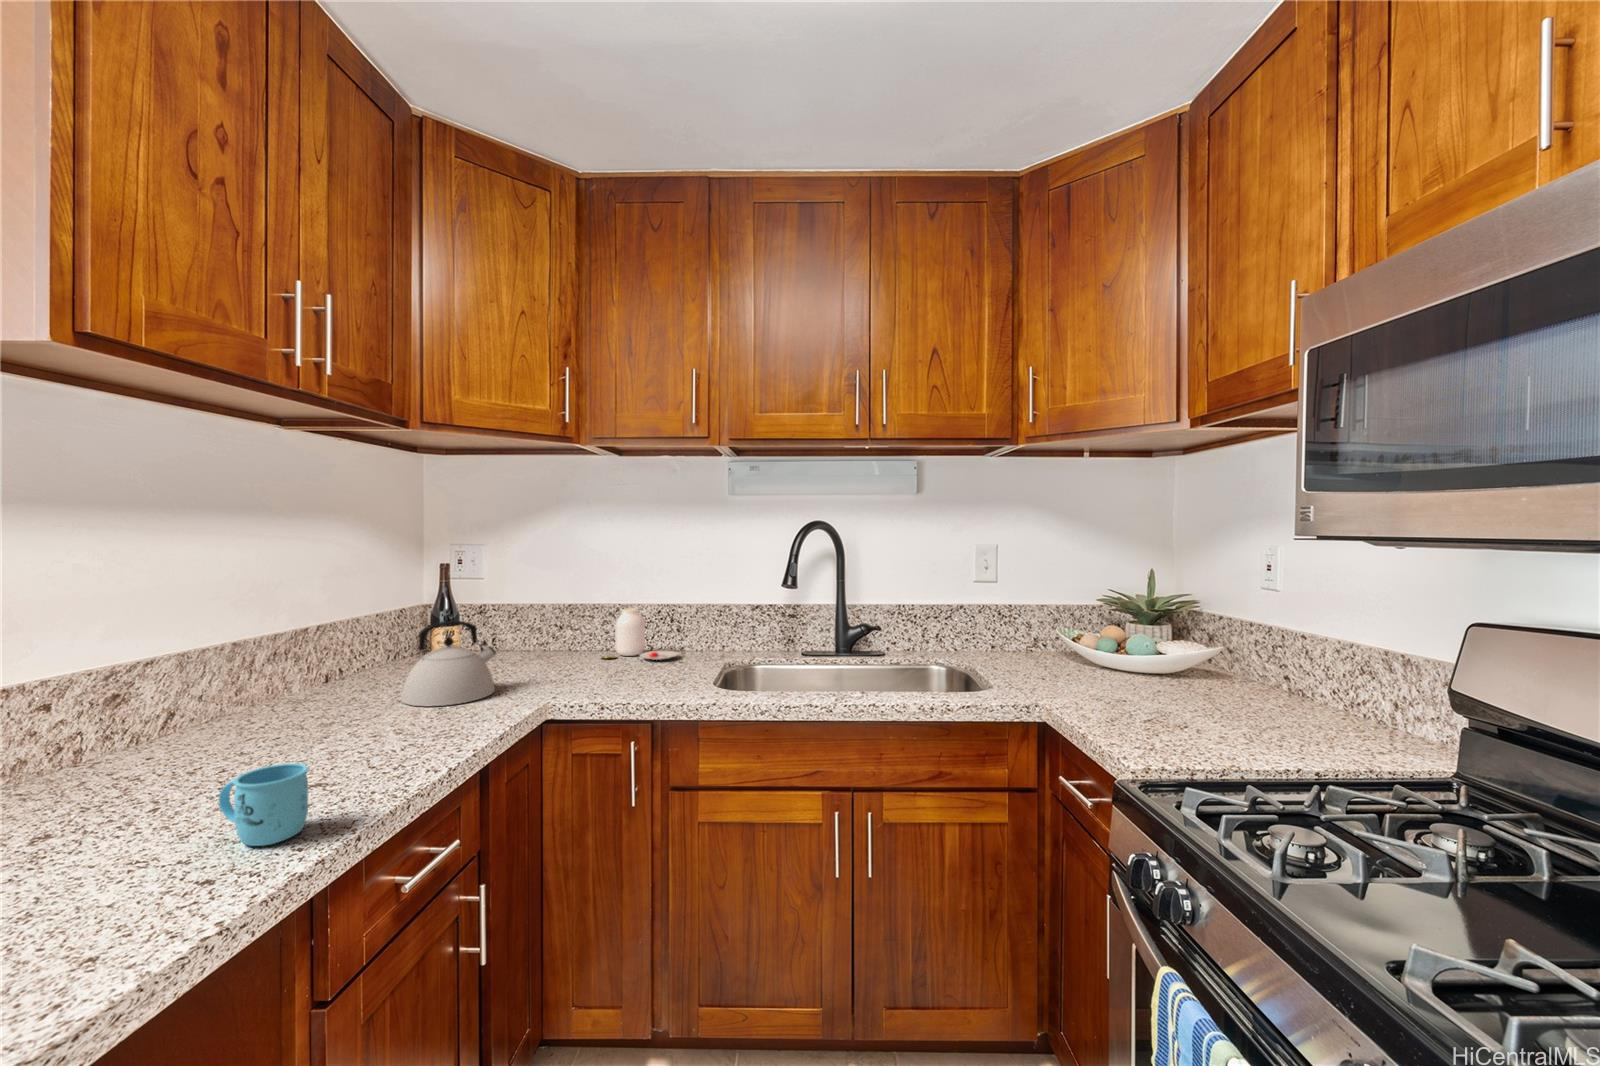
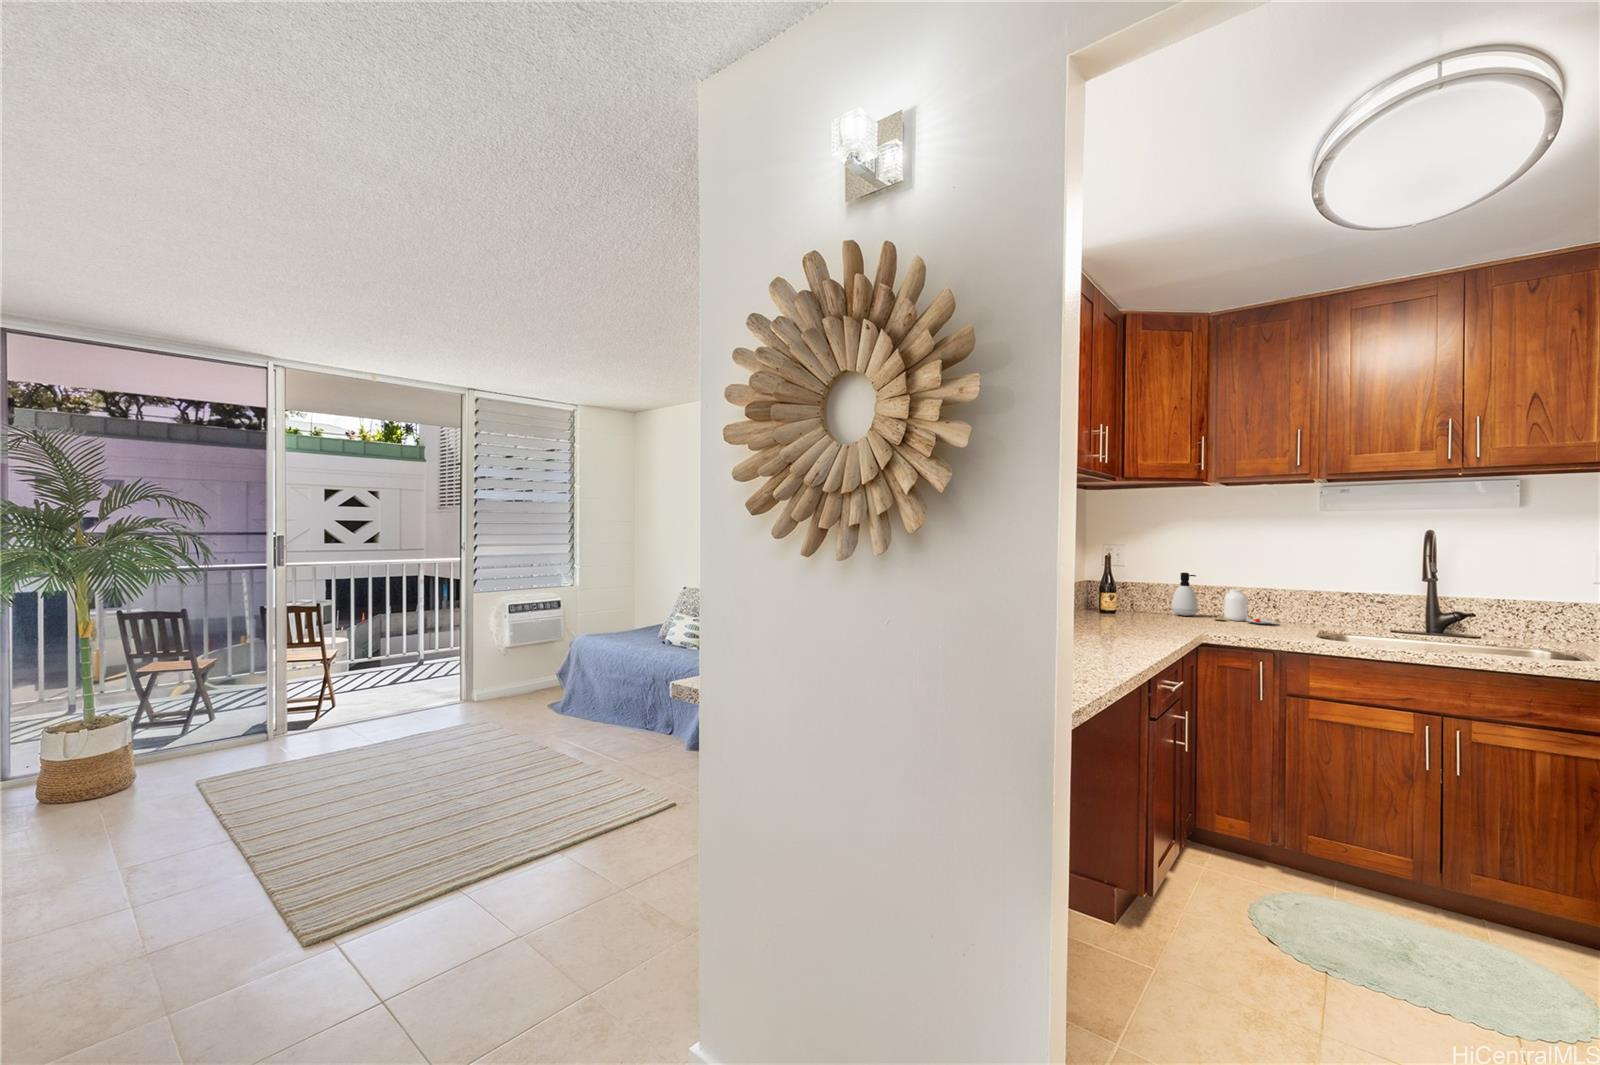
soap dispenser: none [547,587,584,653] -> present [1172,573,1198,616]
kettle: present [401,621,496,706] -> none [1110,584,1162,628]
mug: present [219,763,308,846] -> none [1104,625,1140,652]

